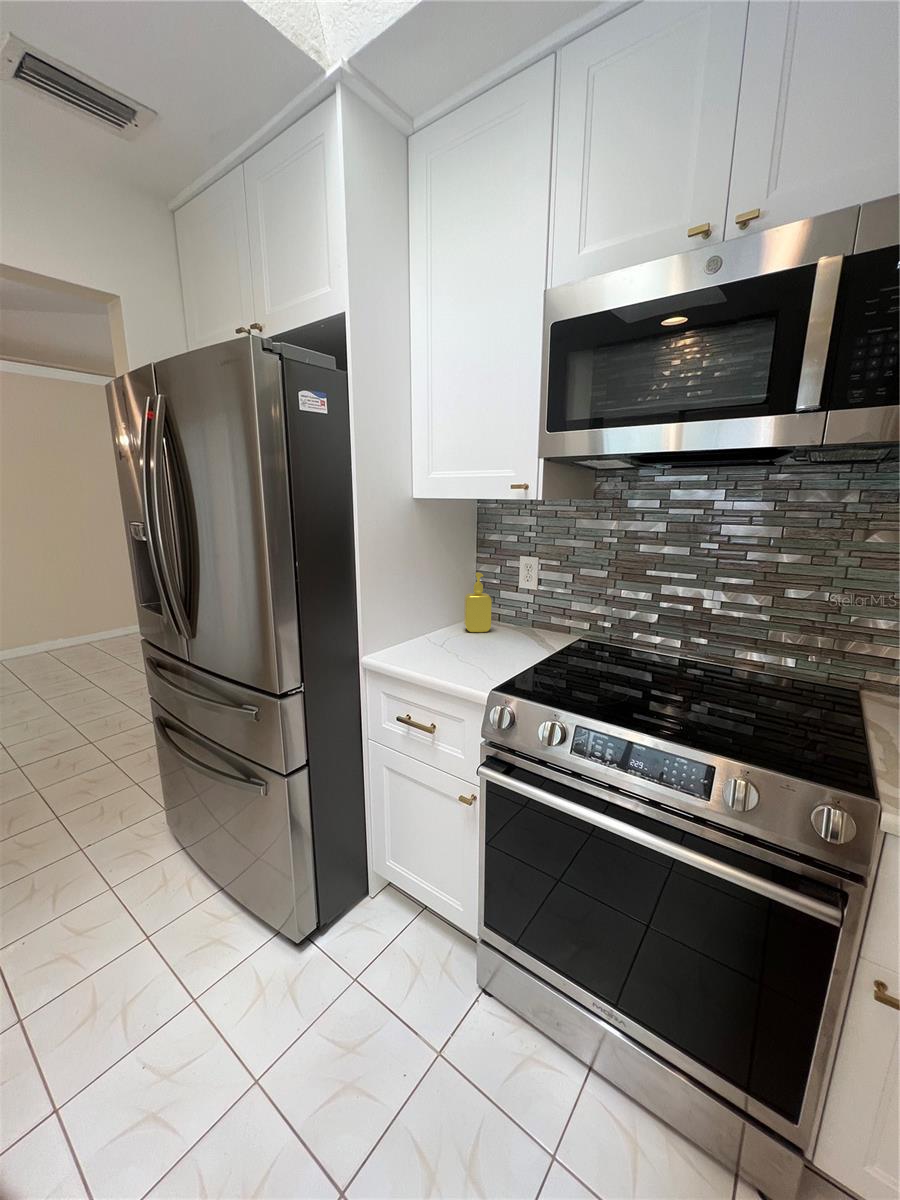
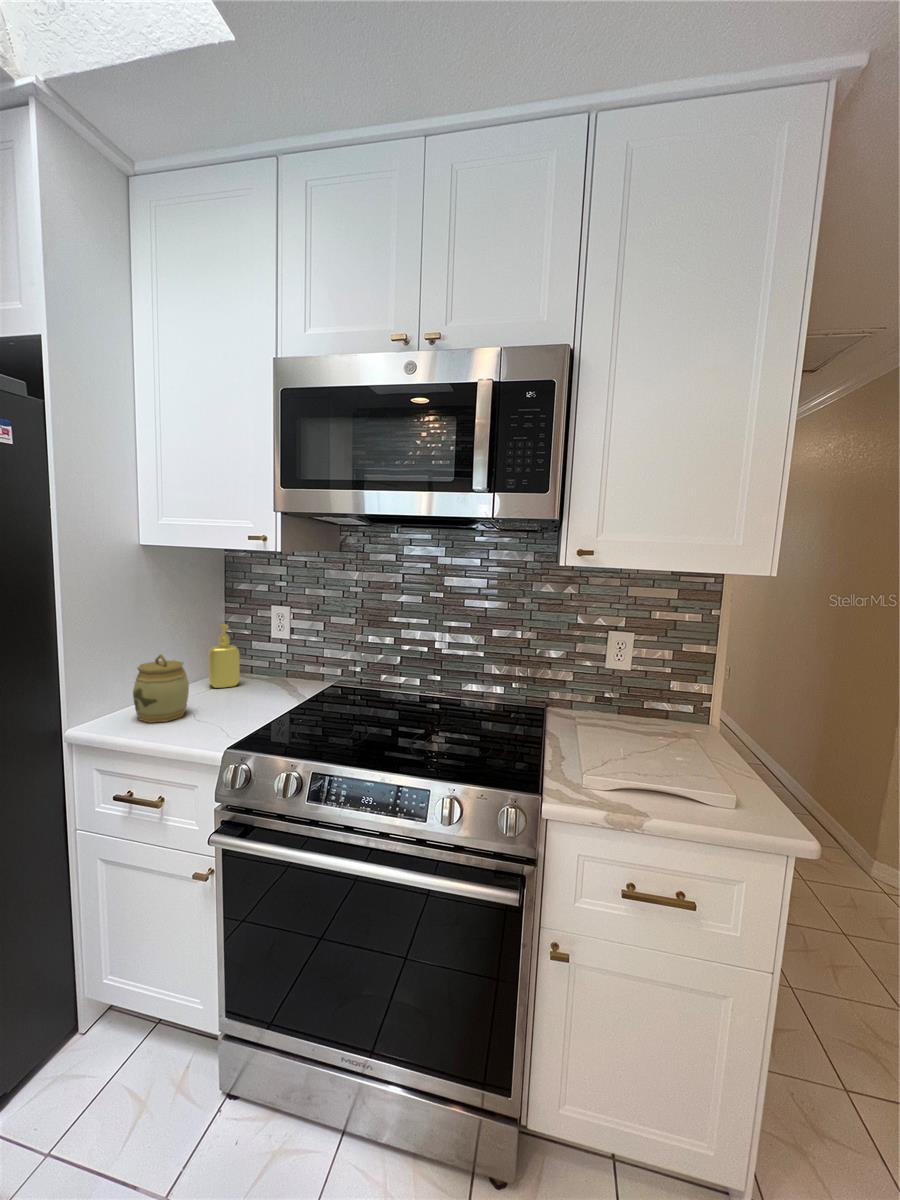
jar: none [410,598,453,659] -> present [133,654,189,723]

